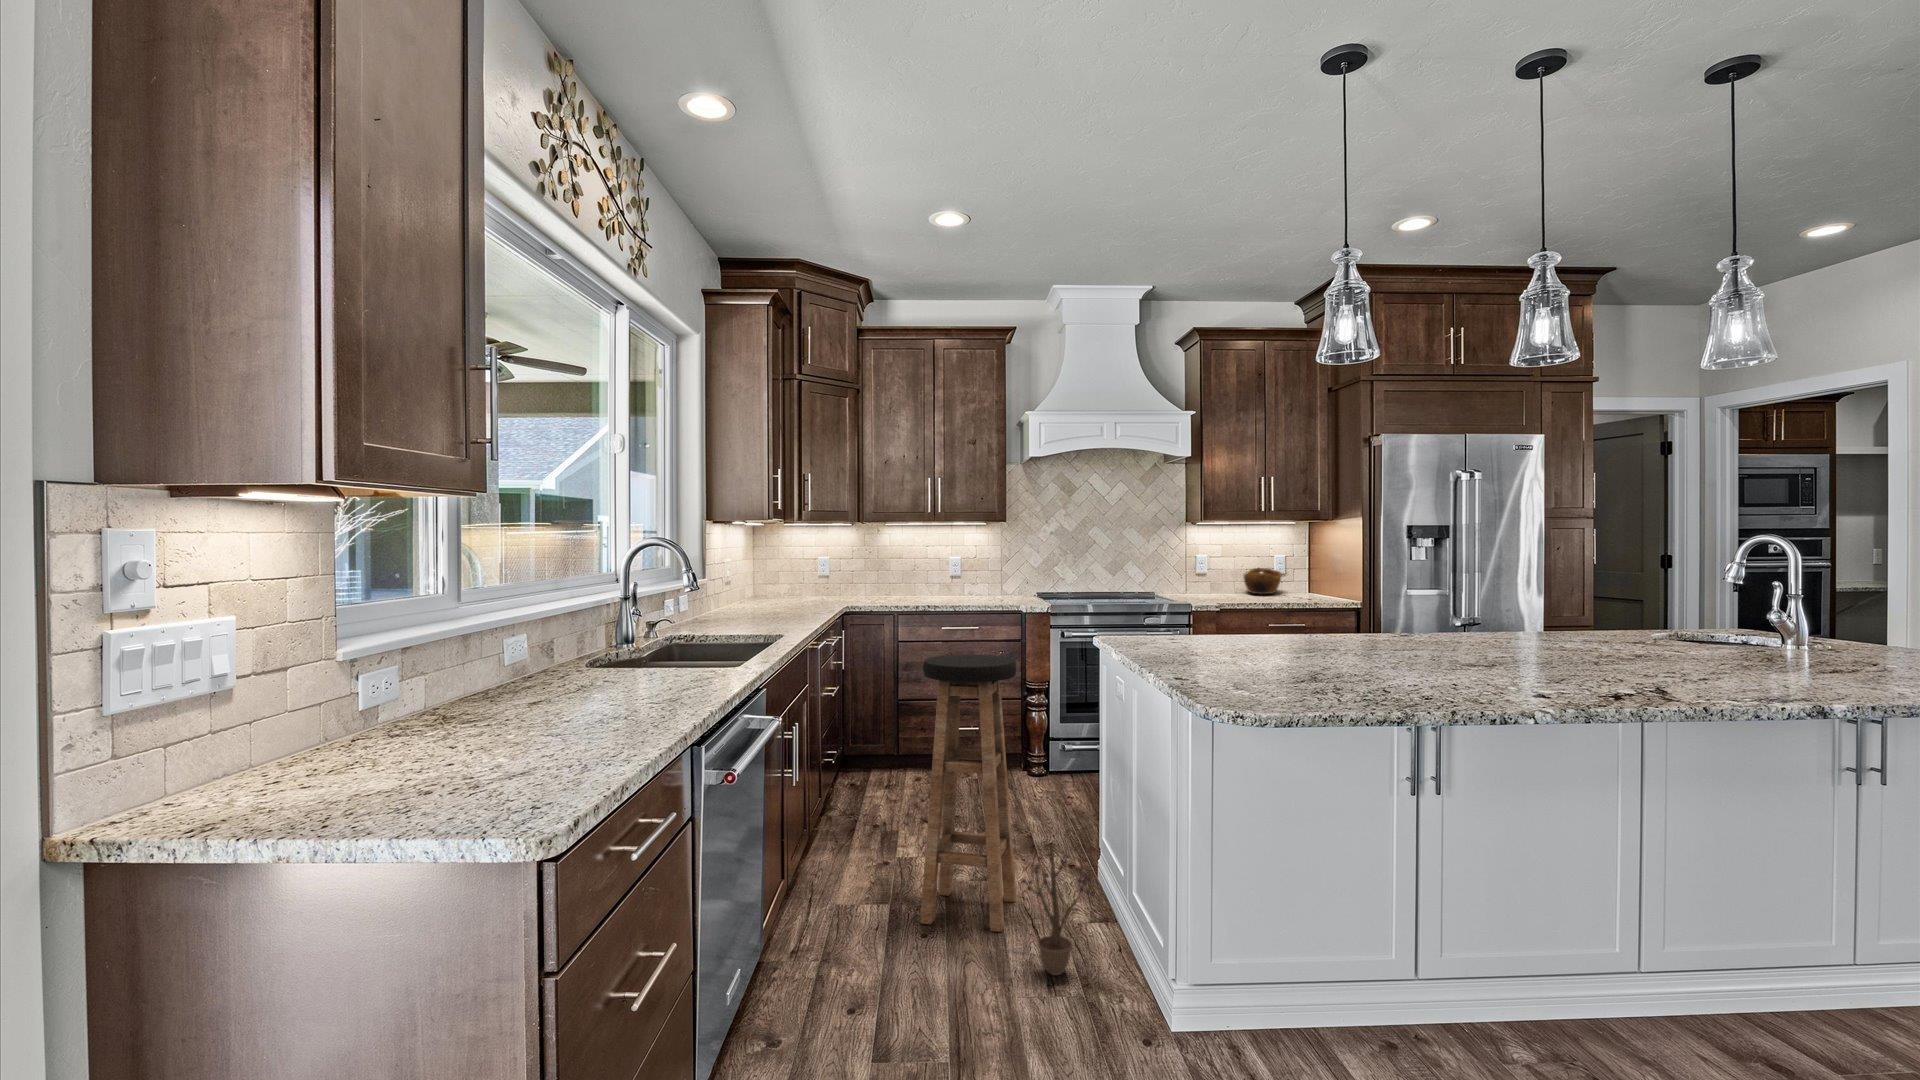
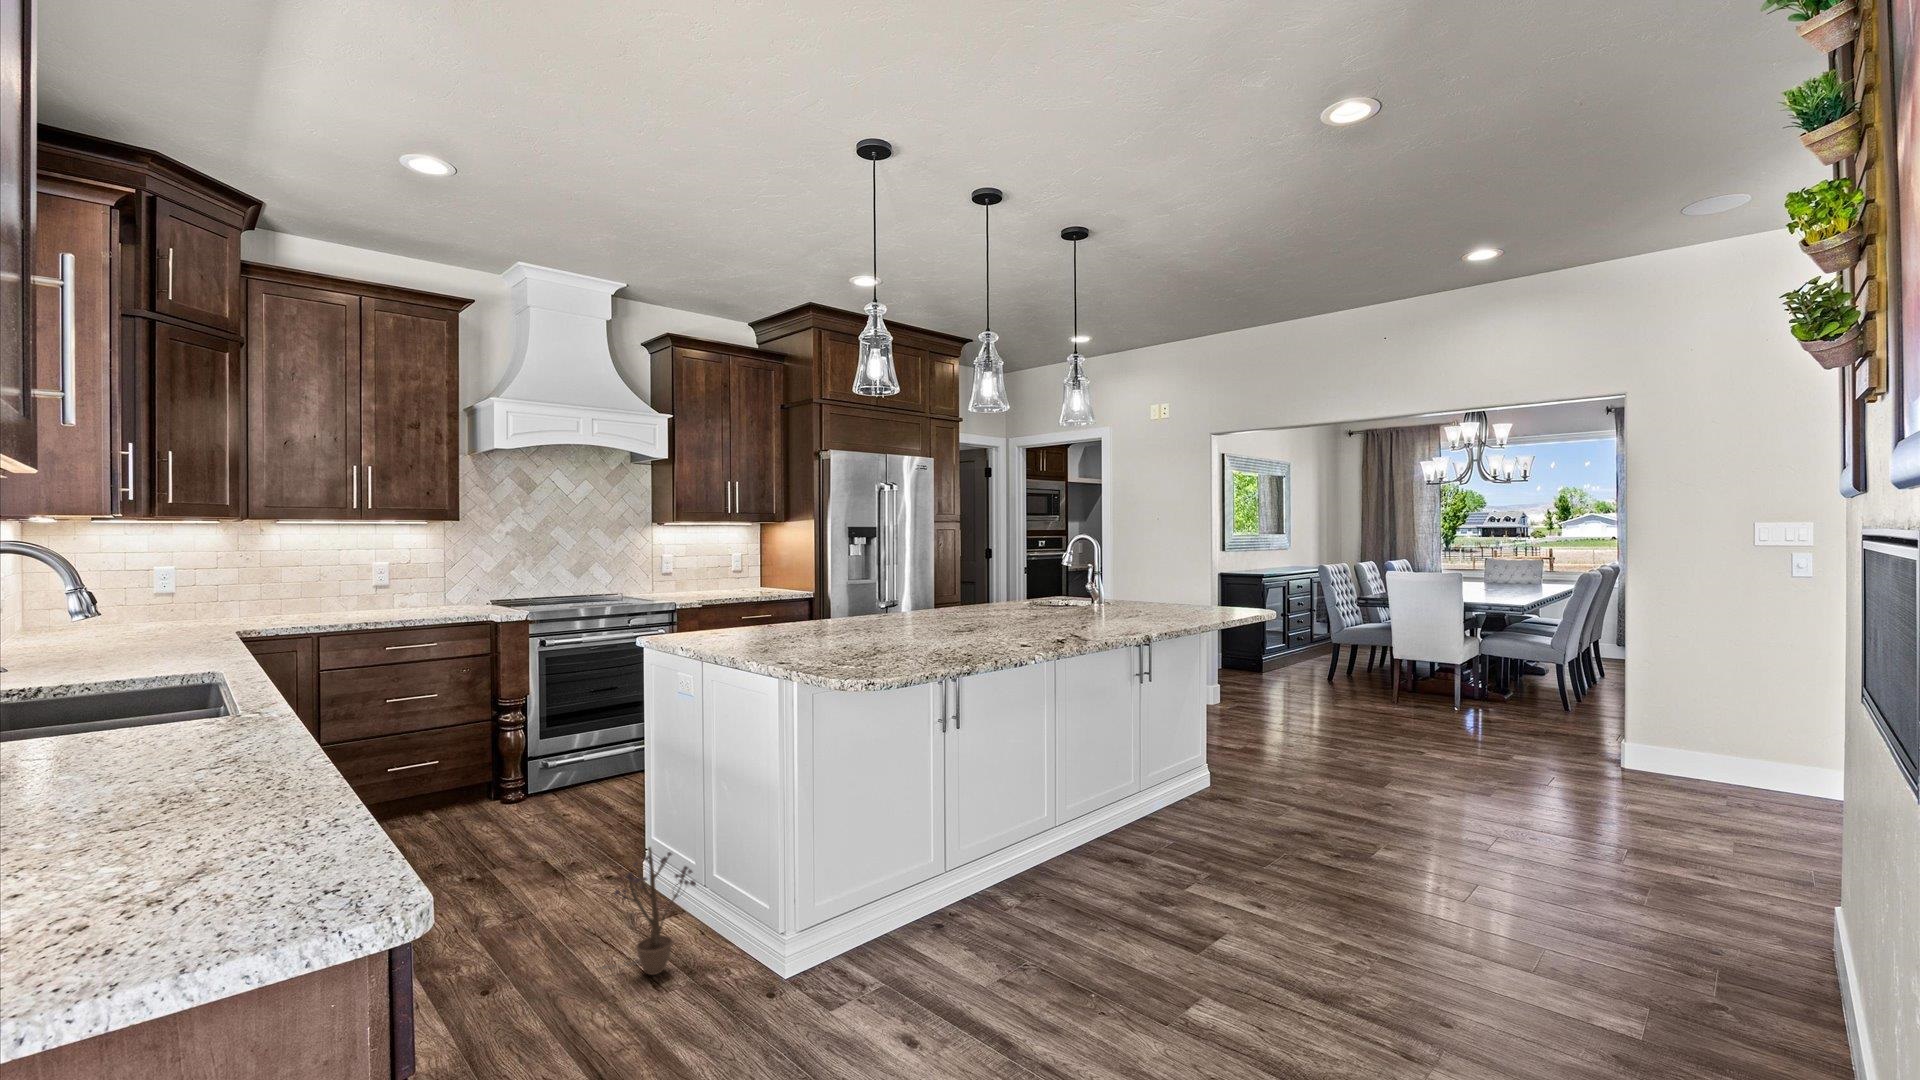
wooden bowl: present [1243,568,1281,594] -> none [710,567,744,591]
bar stool: present [920,654,1017,932] -> none [464,669,578,978]

